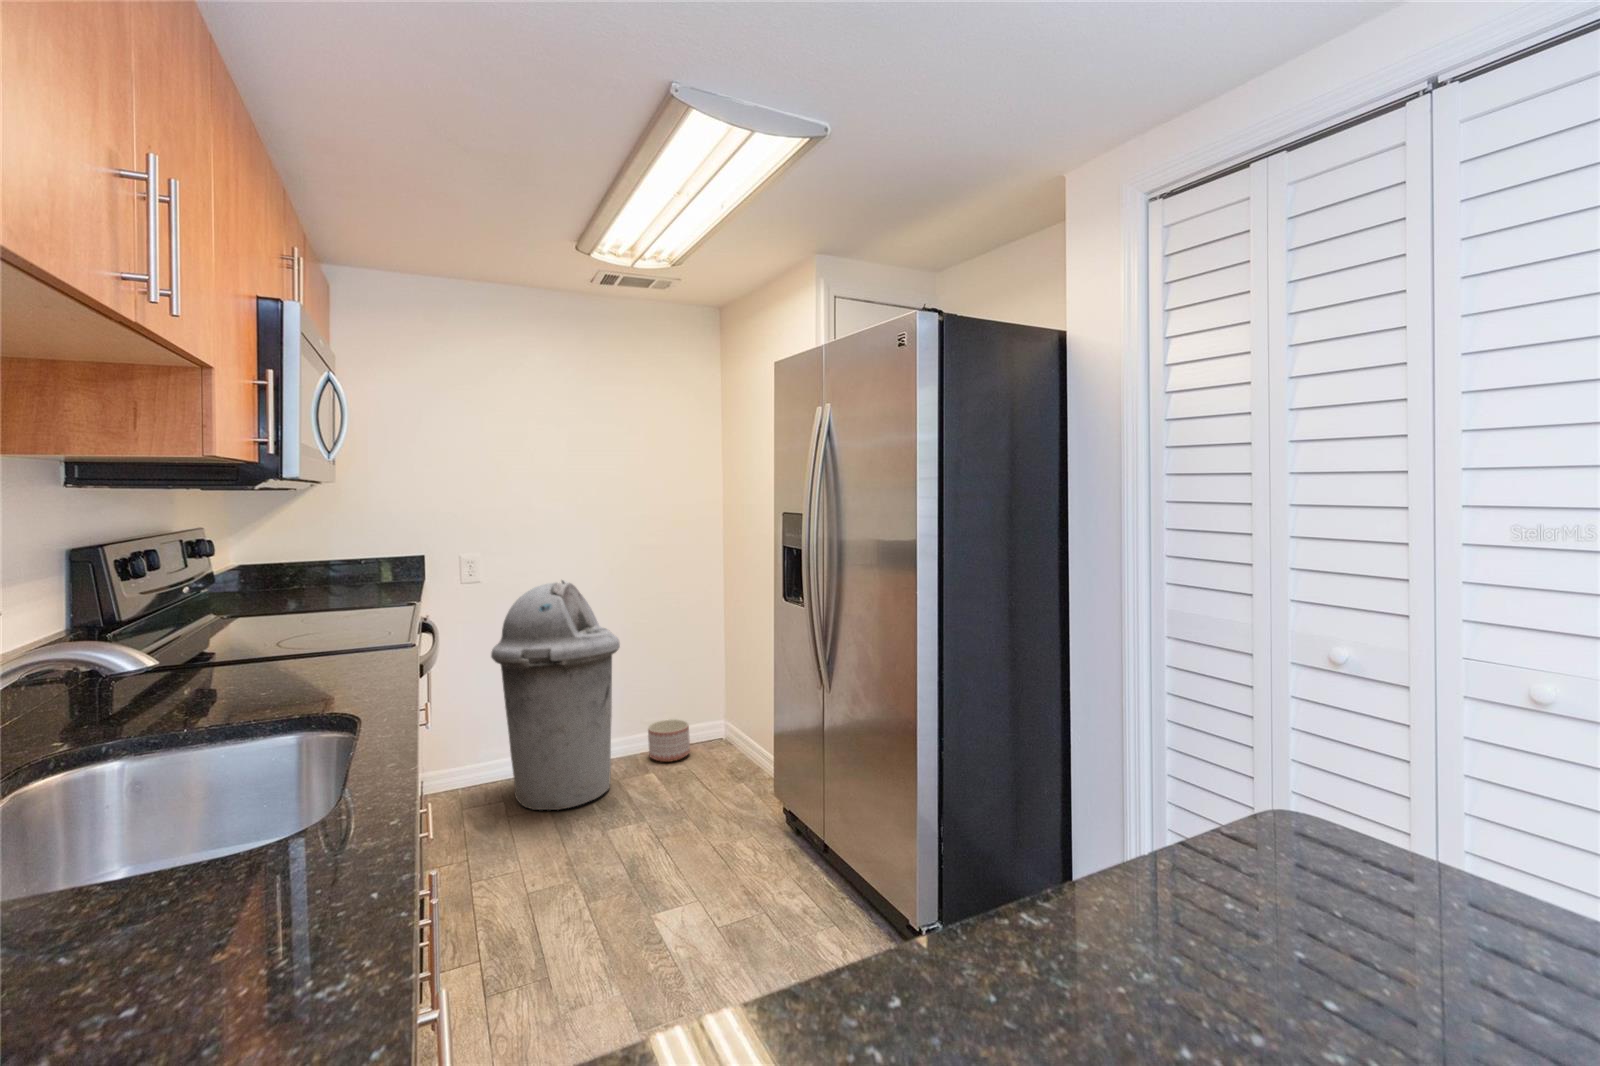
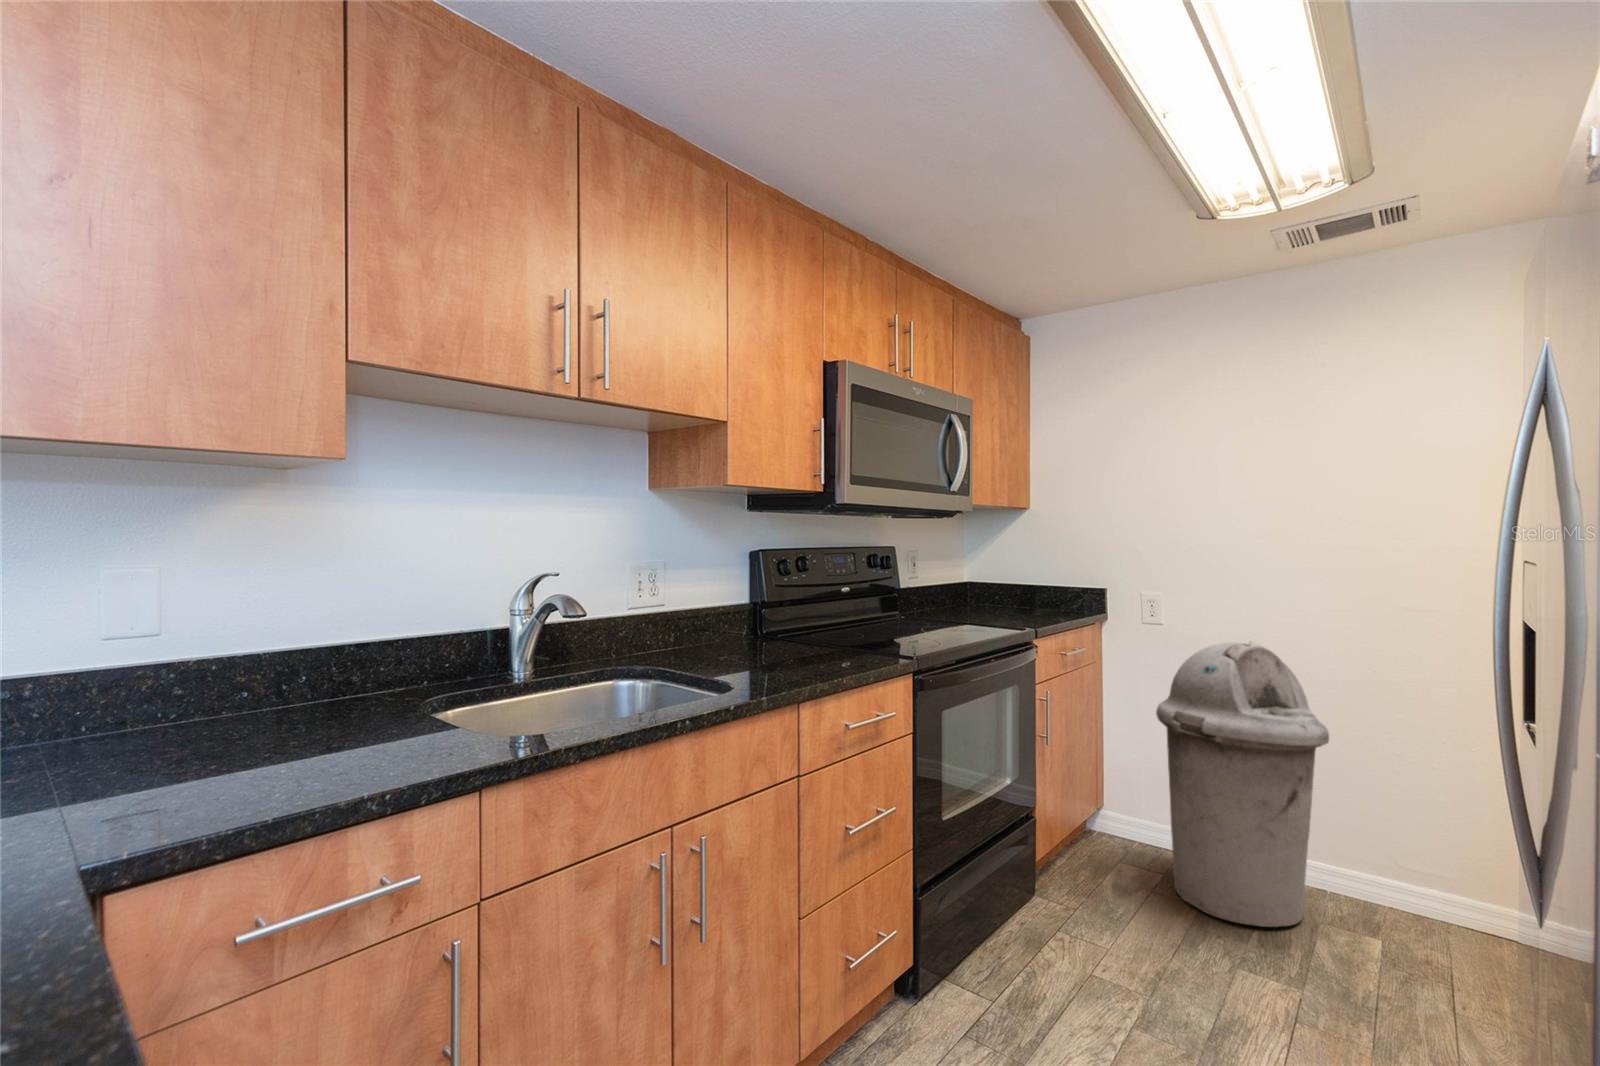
planter: present [648,719,690,762] -> none [1395,873,1476,947]

